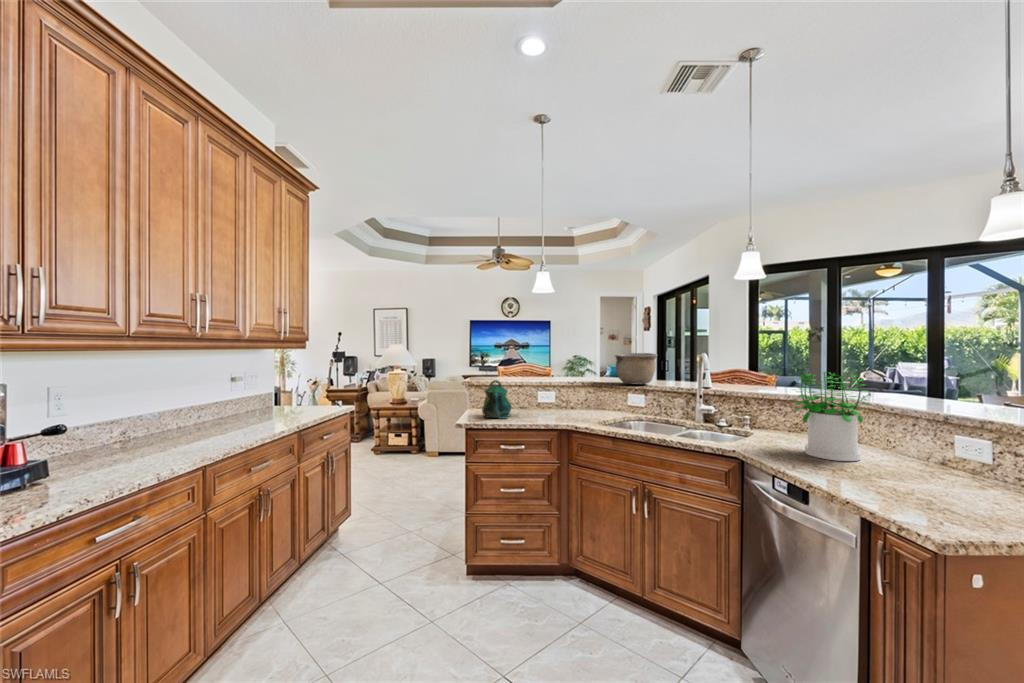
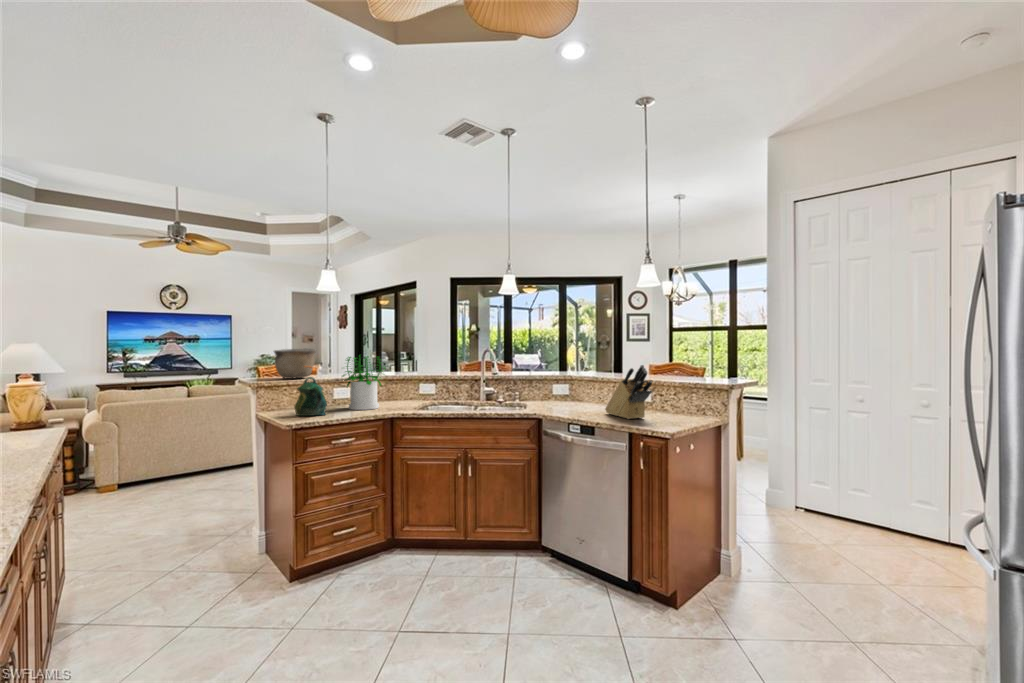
bowl: present [615,353,657,384] -> present [274,349,316,379]
potted plant: present [794,372,871,461] -> present [342,355,385,410]
knife block: none [867,398,953,500] -> present [605,365,652,419]

